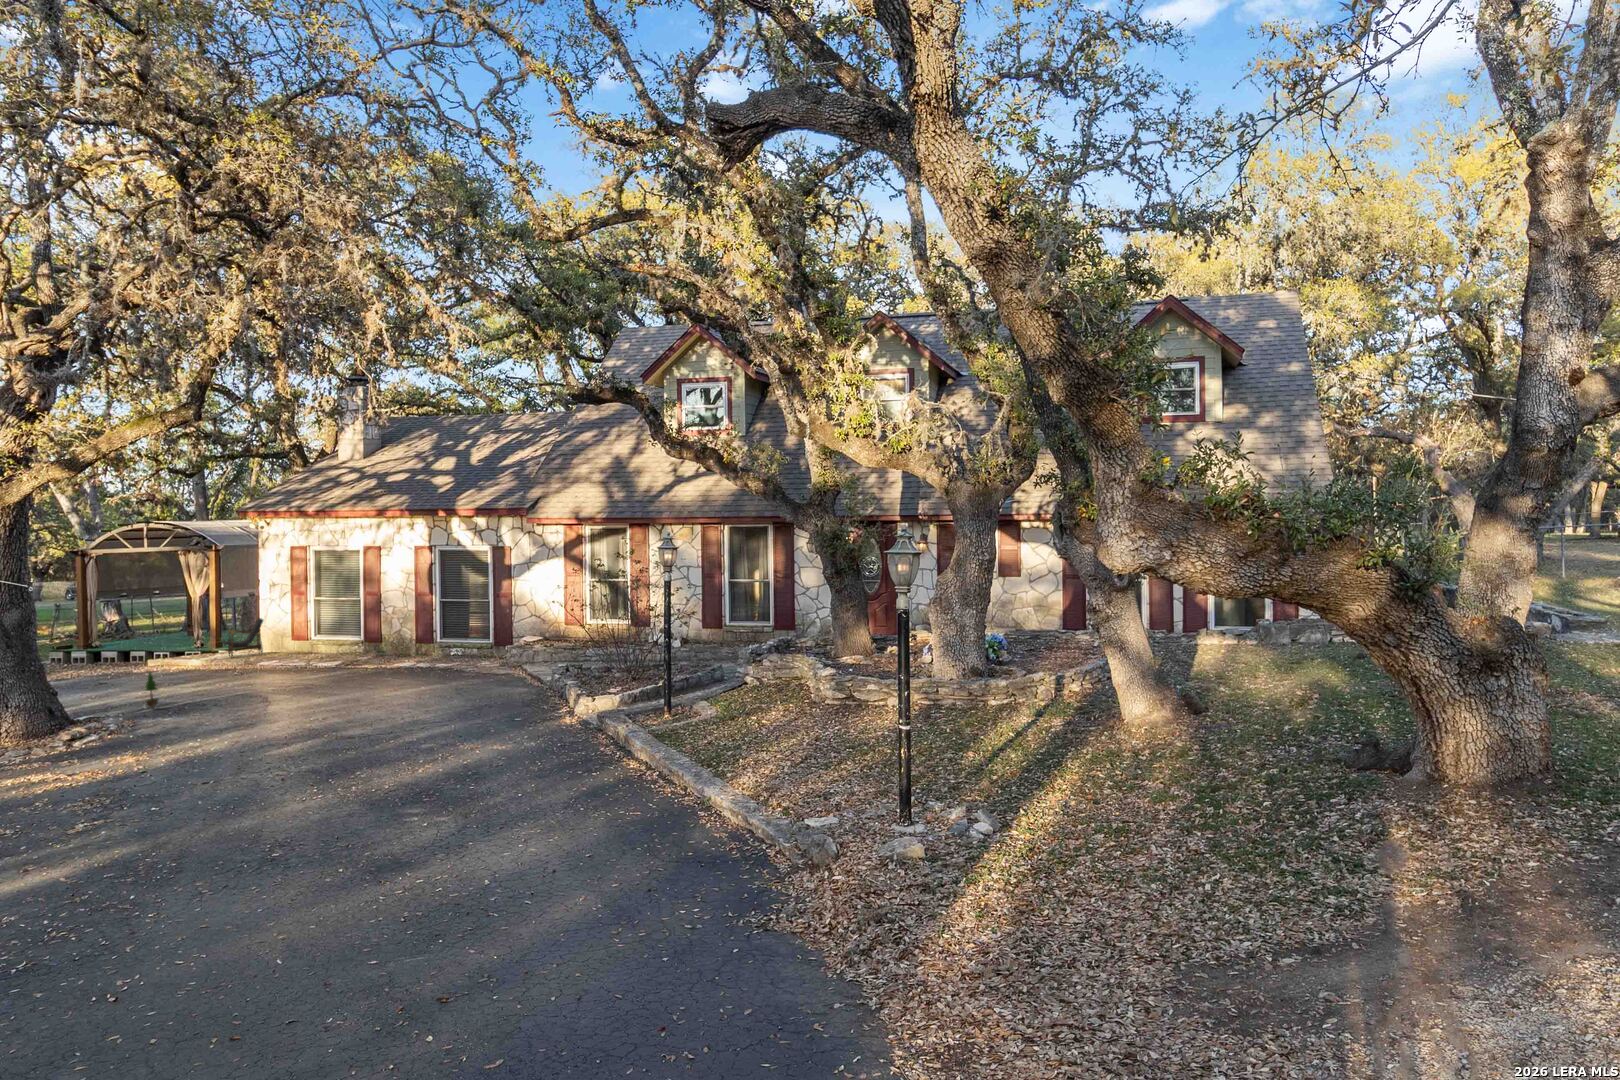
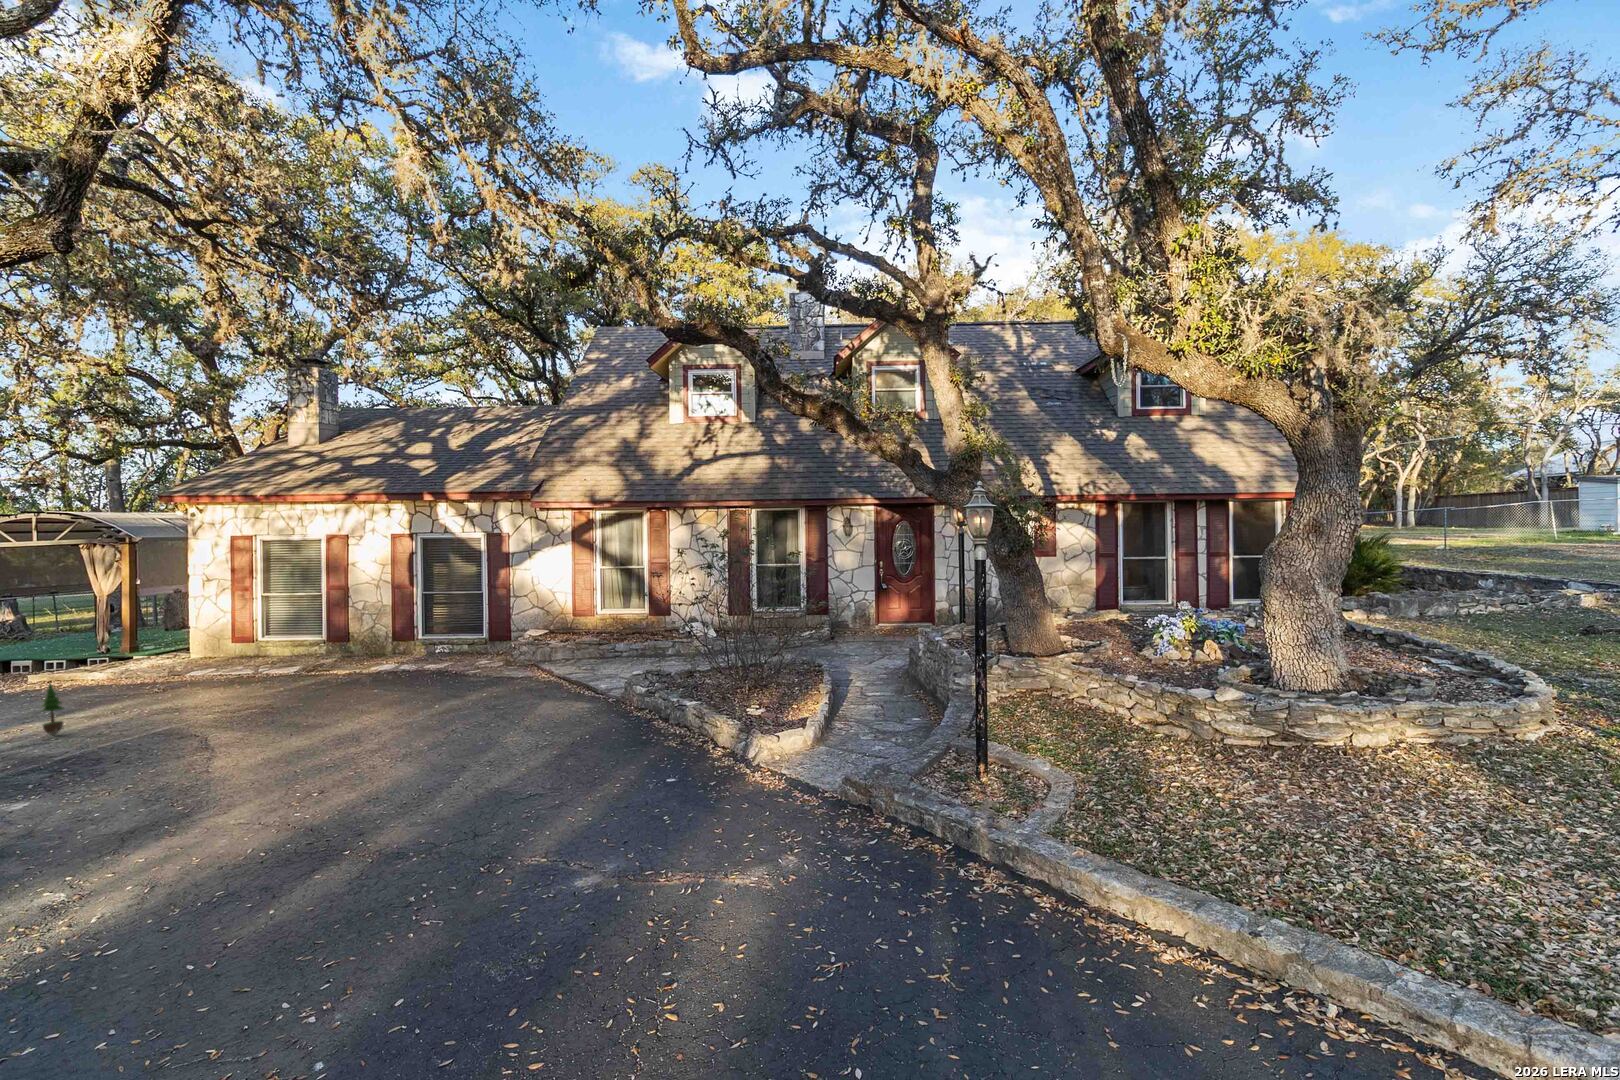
lounge chair: present [222,618,263,658] -> none [140,619,197,667]

